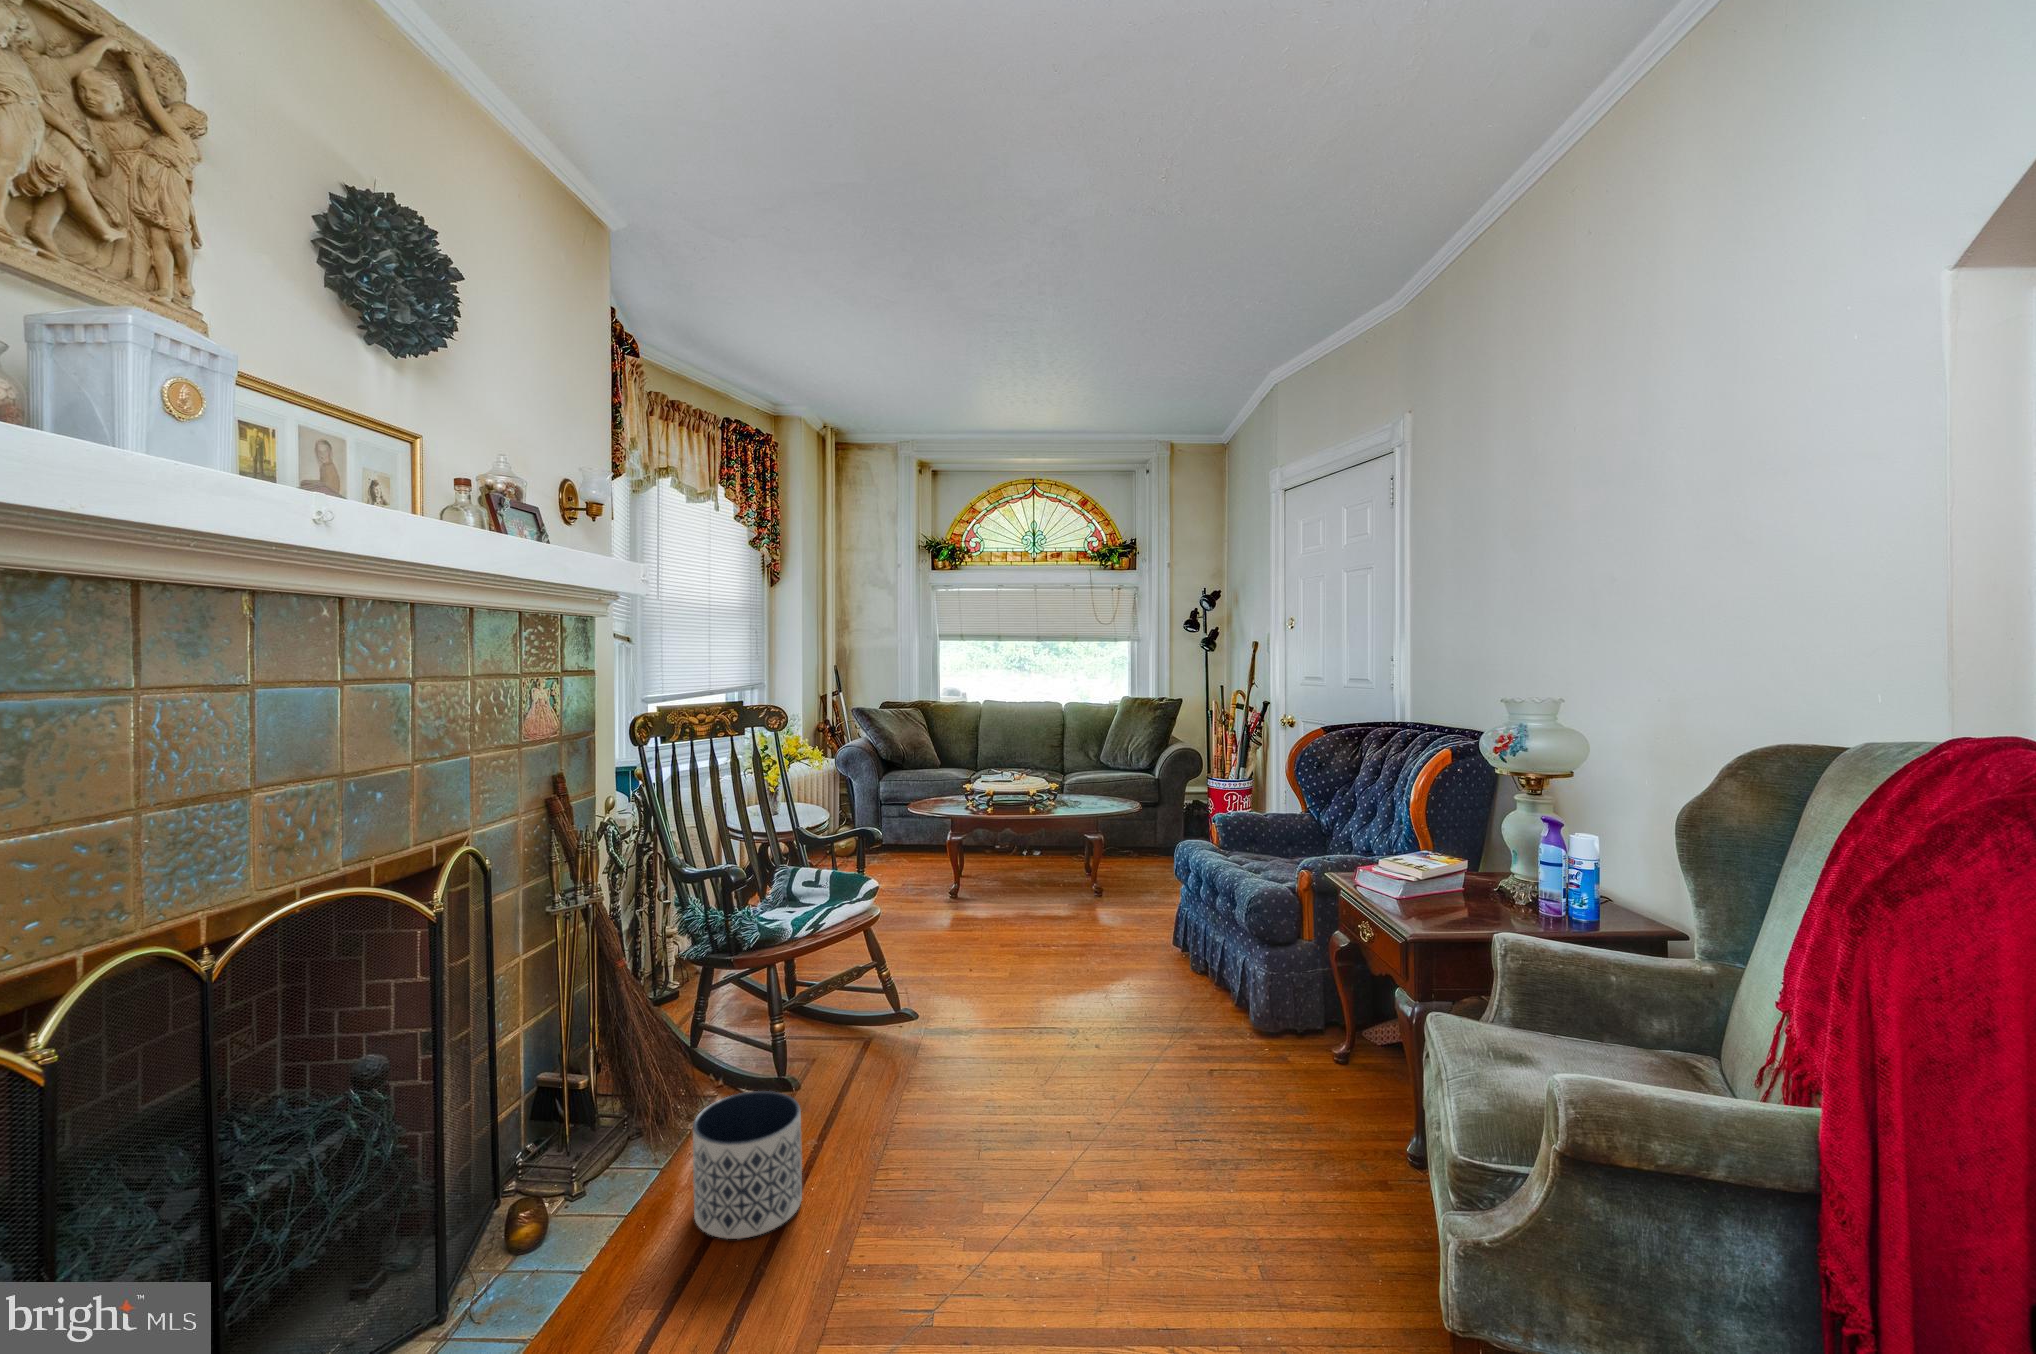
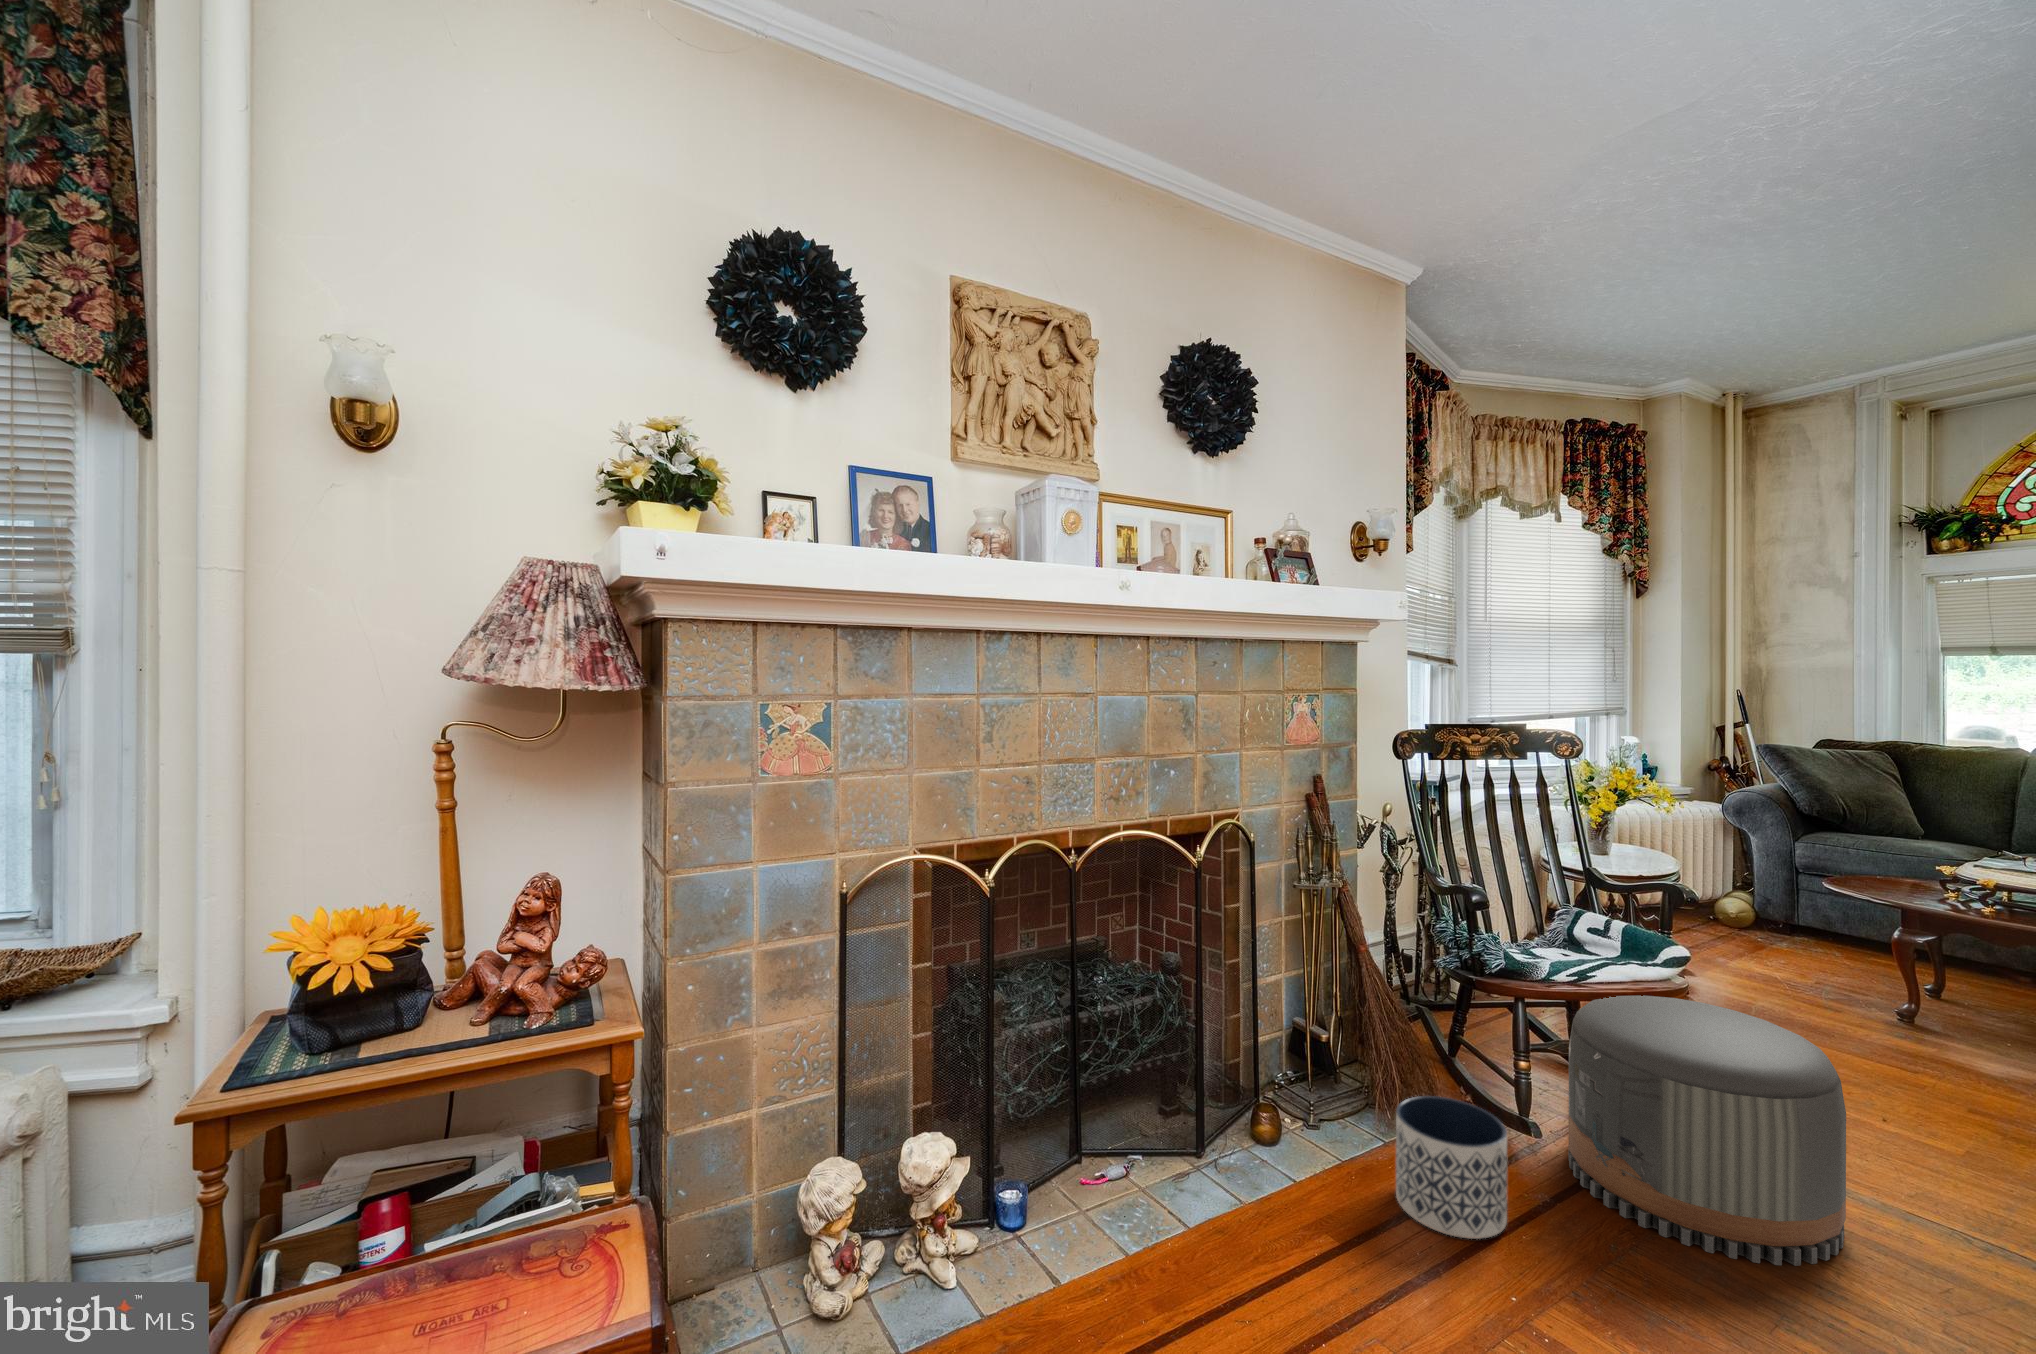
pouf: none [818,928,1004,1137] -> present [1568,995,1846,1266]

